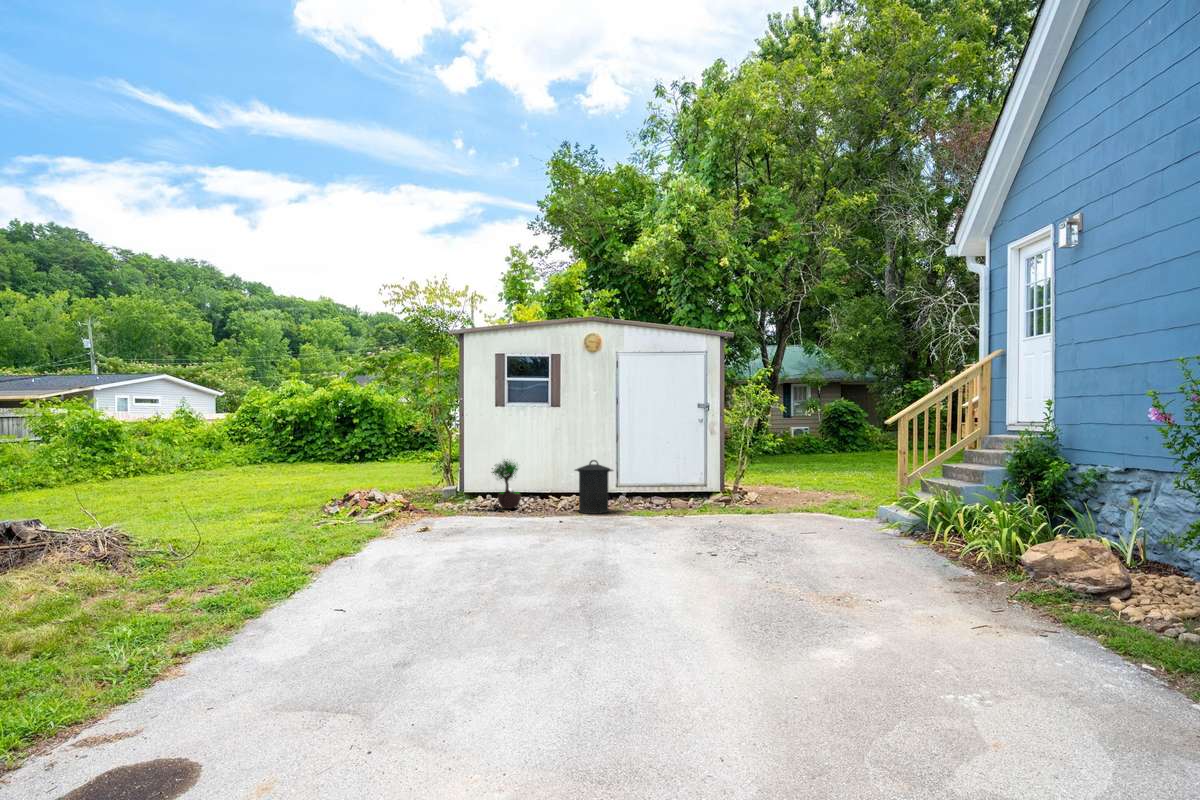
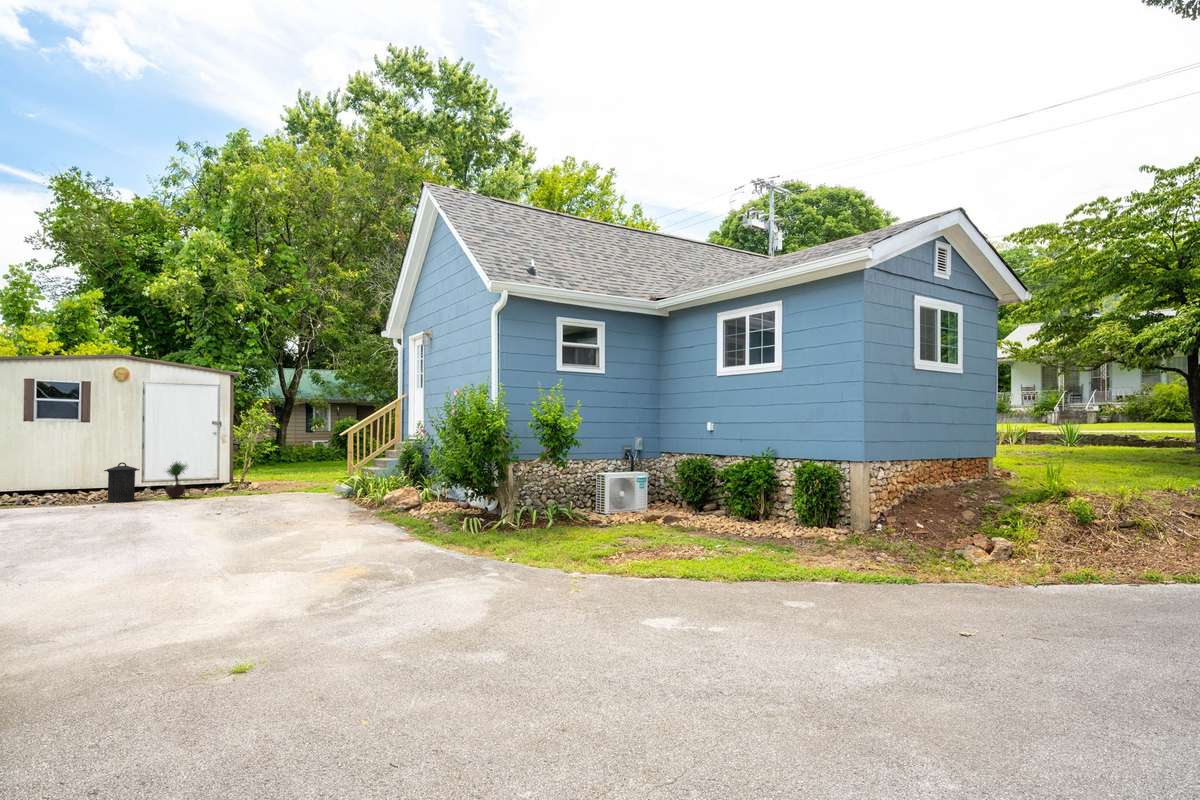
potted tree: present [491,459,521,509] -> present [166,462,187,498]

